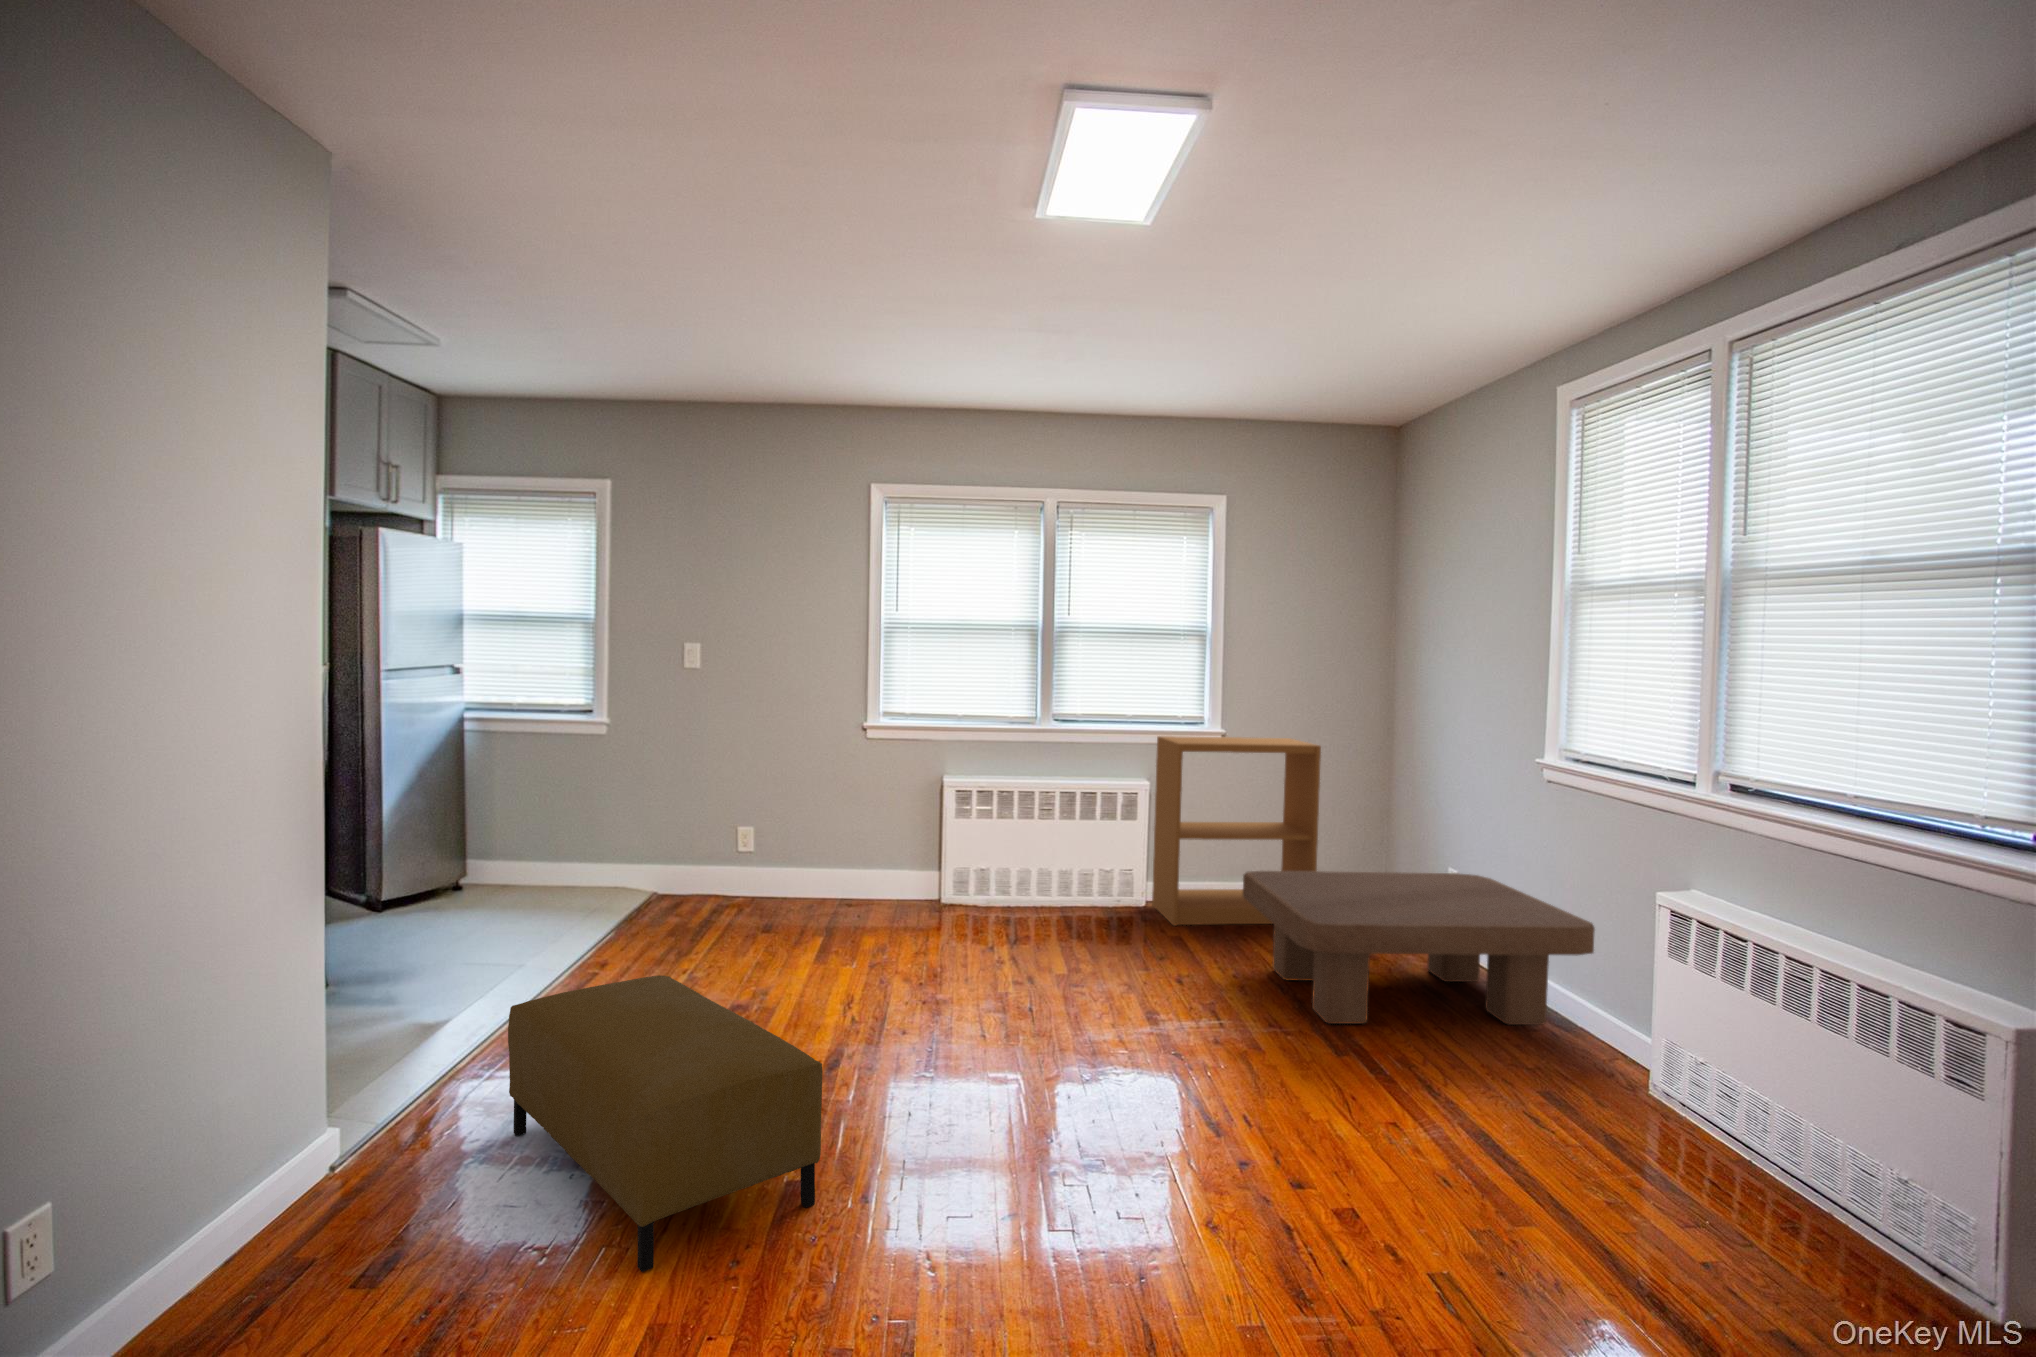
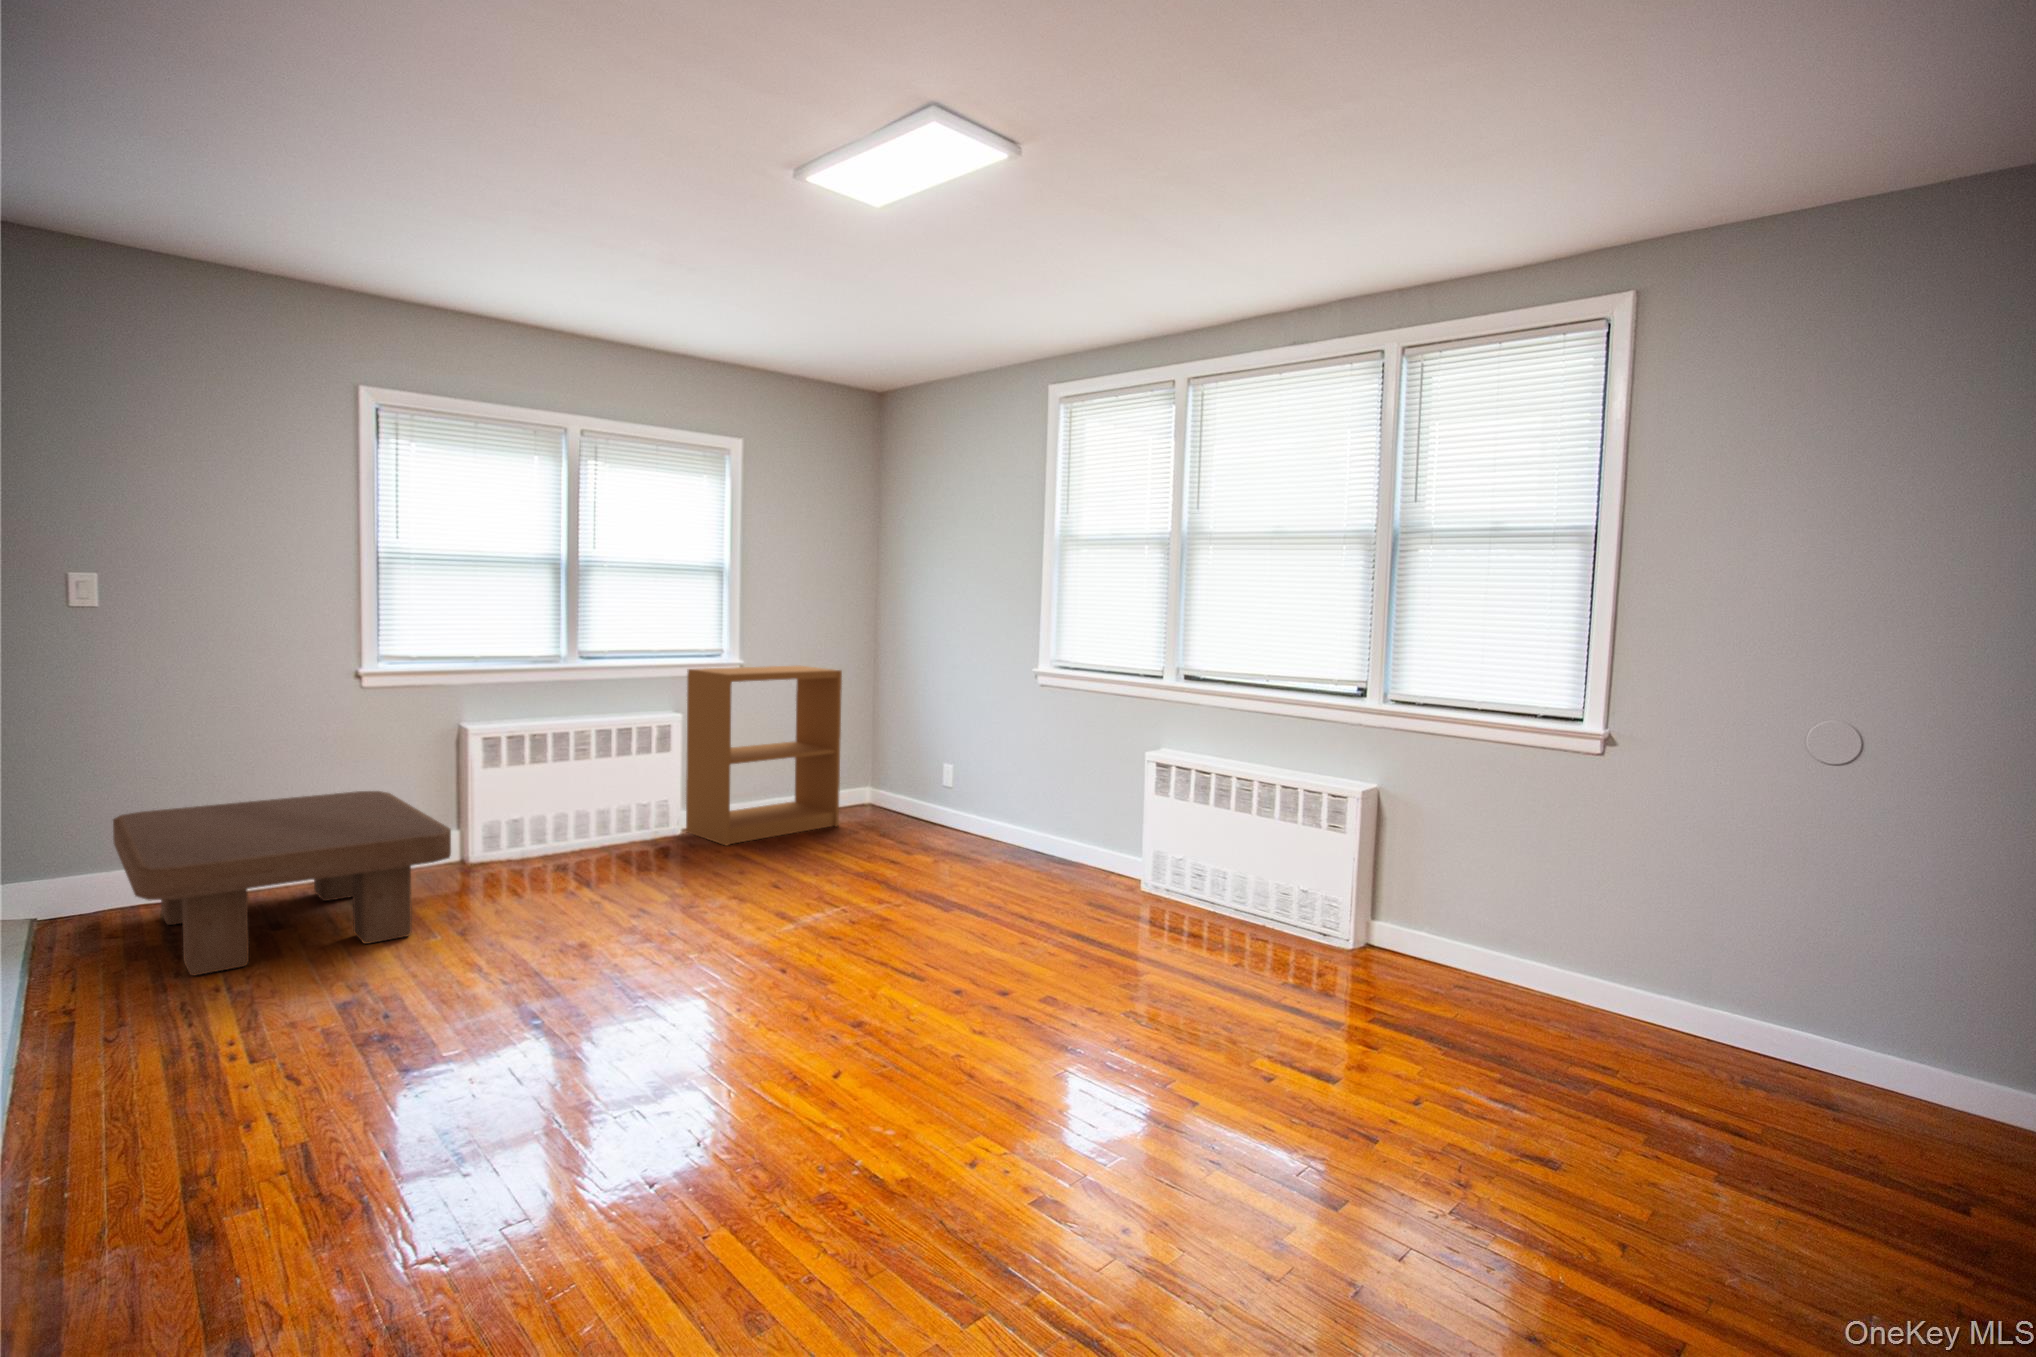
coffee table: present [1243,871,1595,1025] -> present [113,791,451,976]
ottoman: present [508,976,823,1272] -> none [214,969,689,1239]

